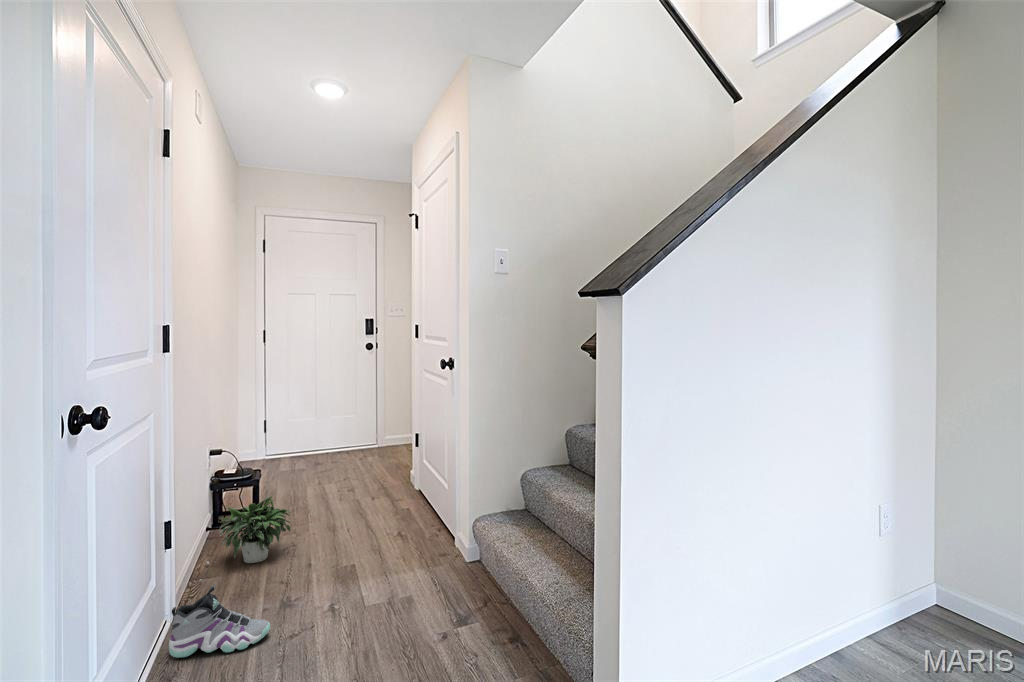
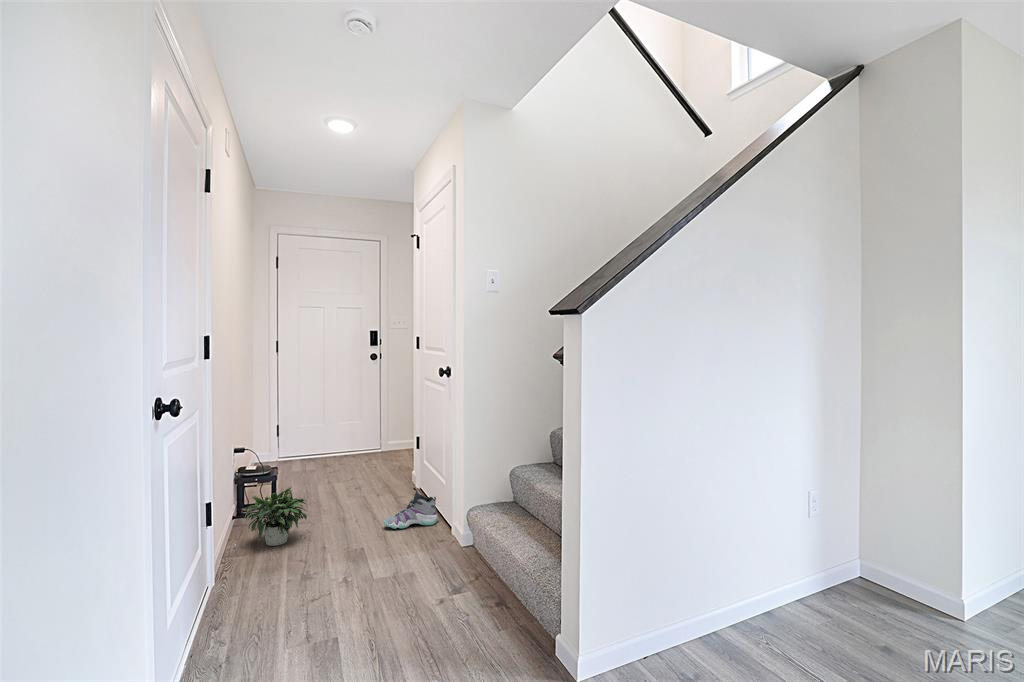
sneaker: present [169,585,270,658] -> present [383,487,437,529]

